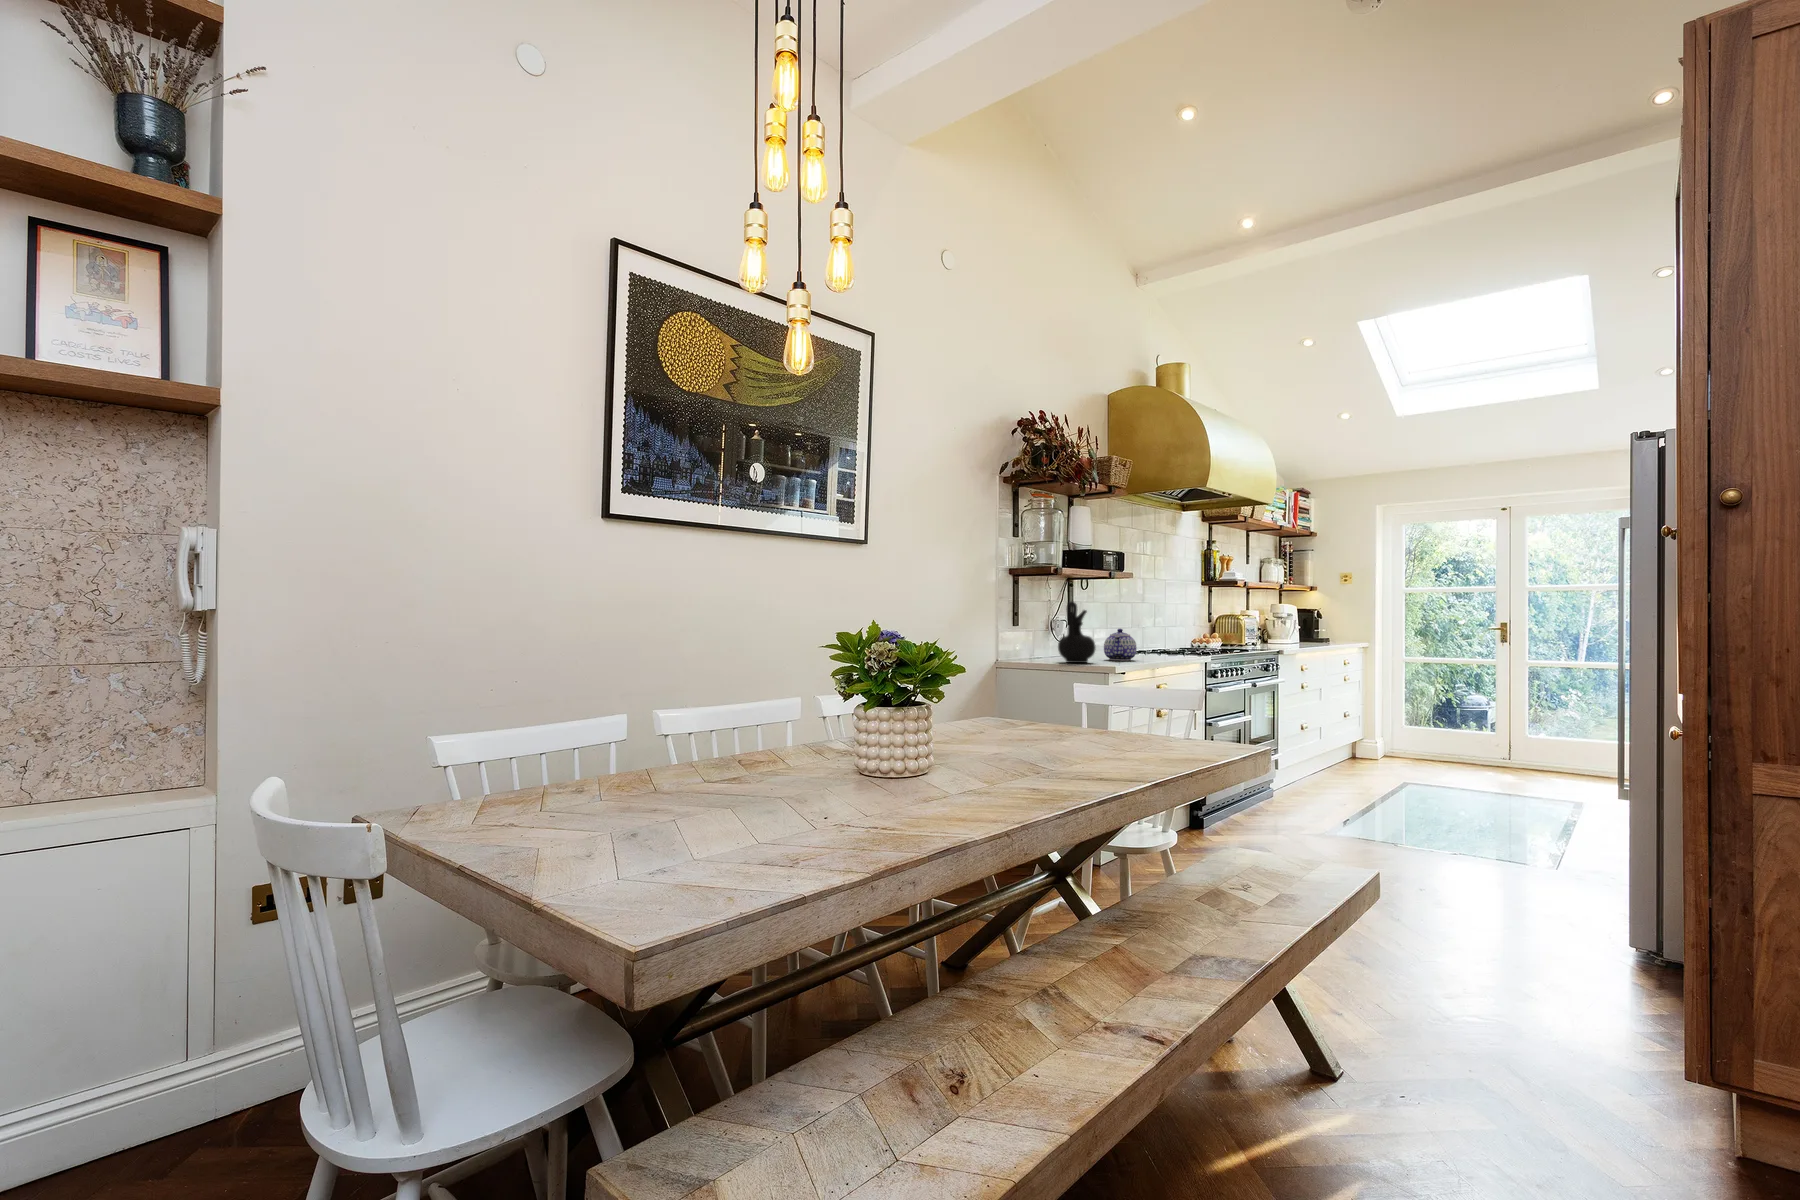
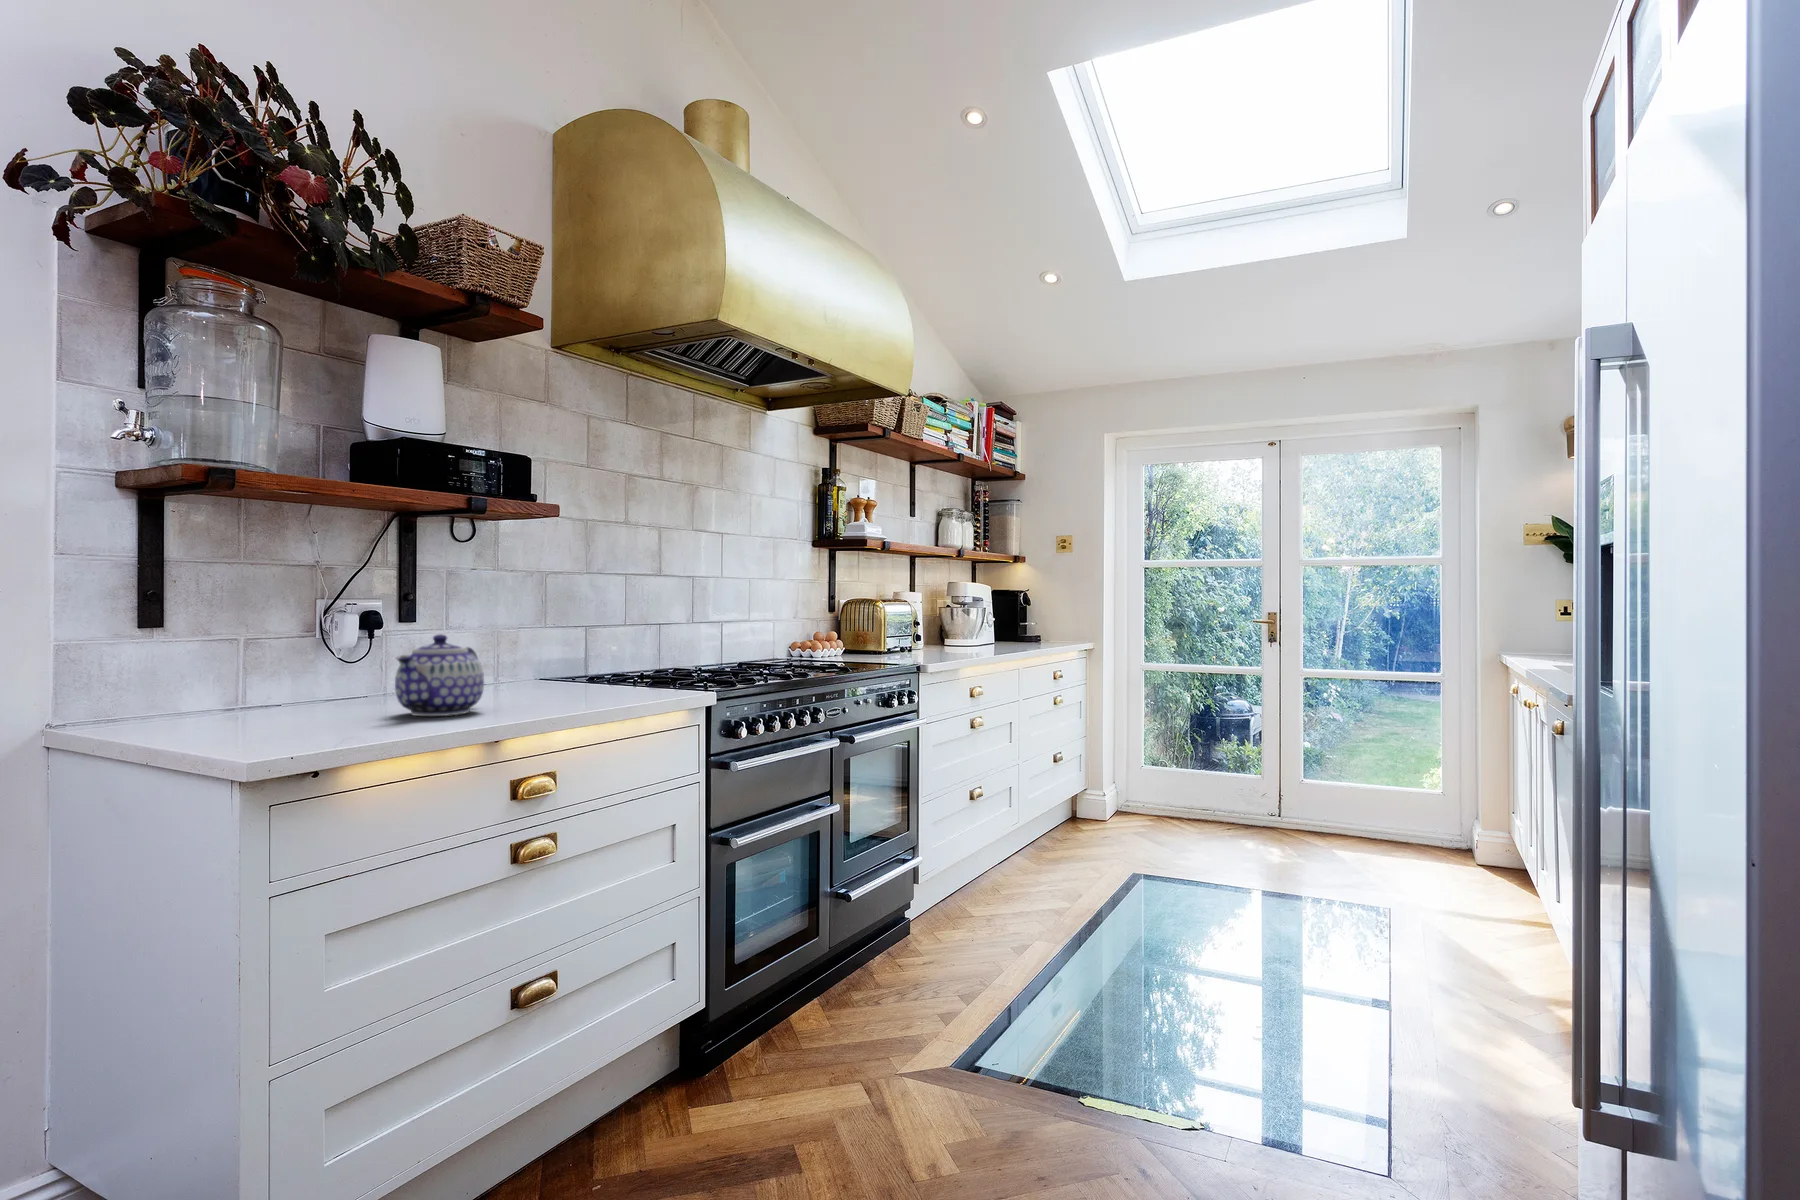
ceramic jug: present [1058,601,1096,663] -> none [184,561,307,736]

